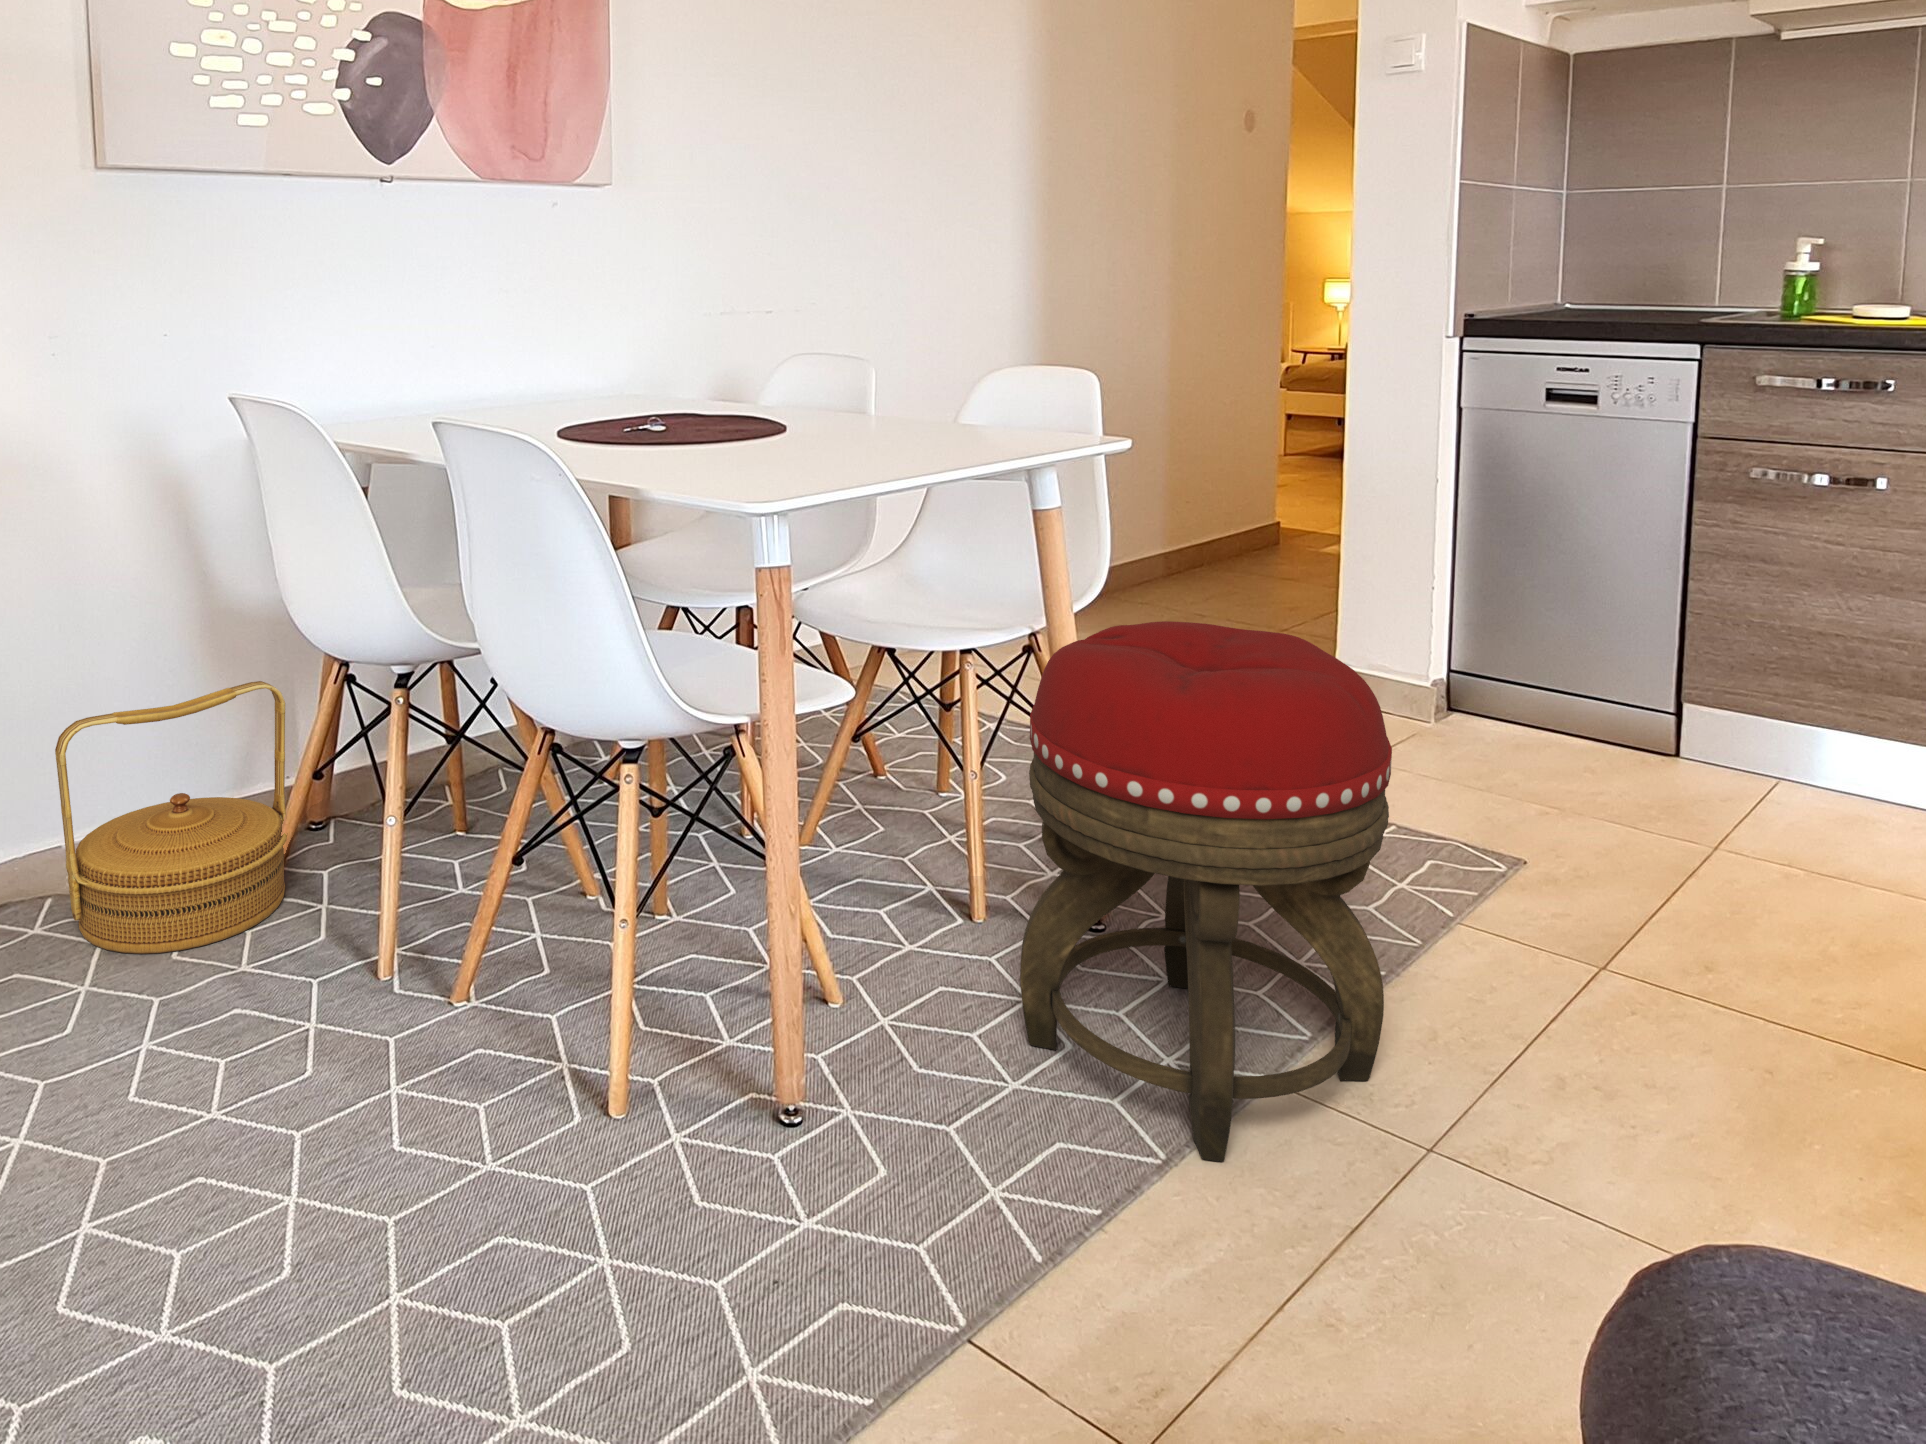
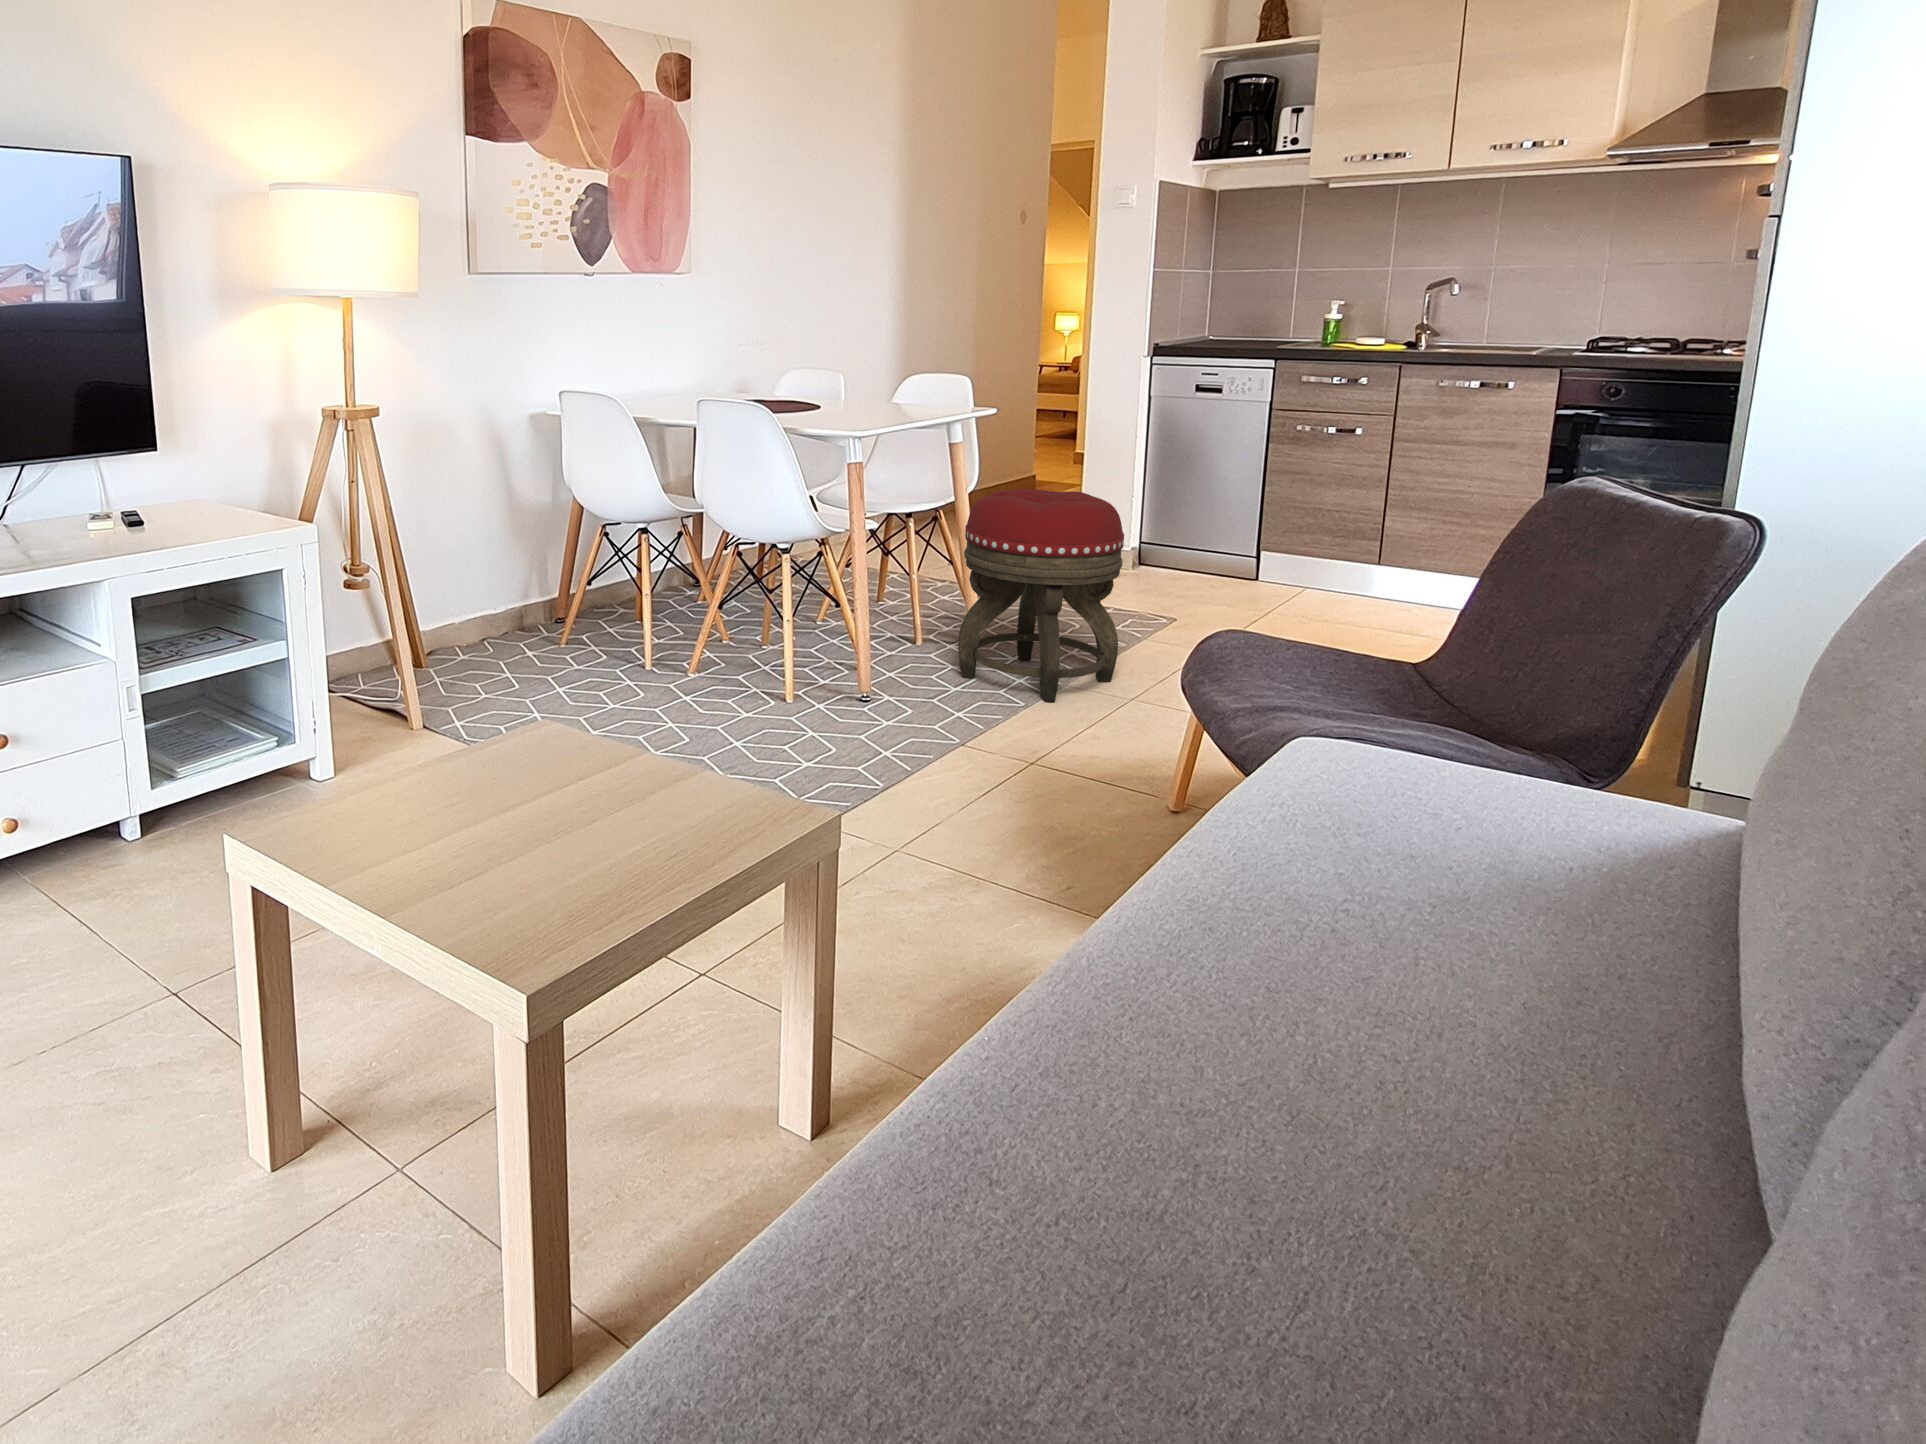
basket: present [55,681,287,954] -> none [477,539,578,665]

